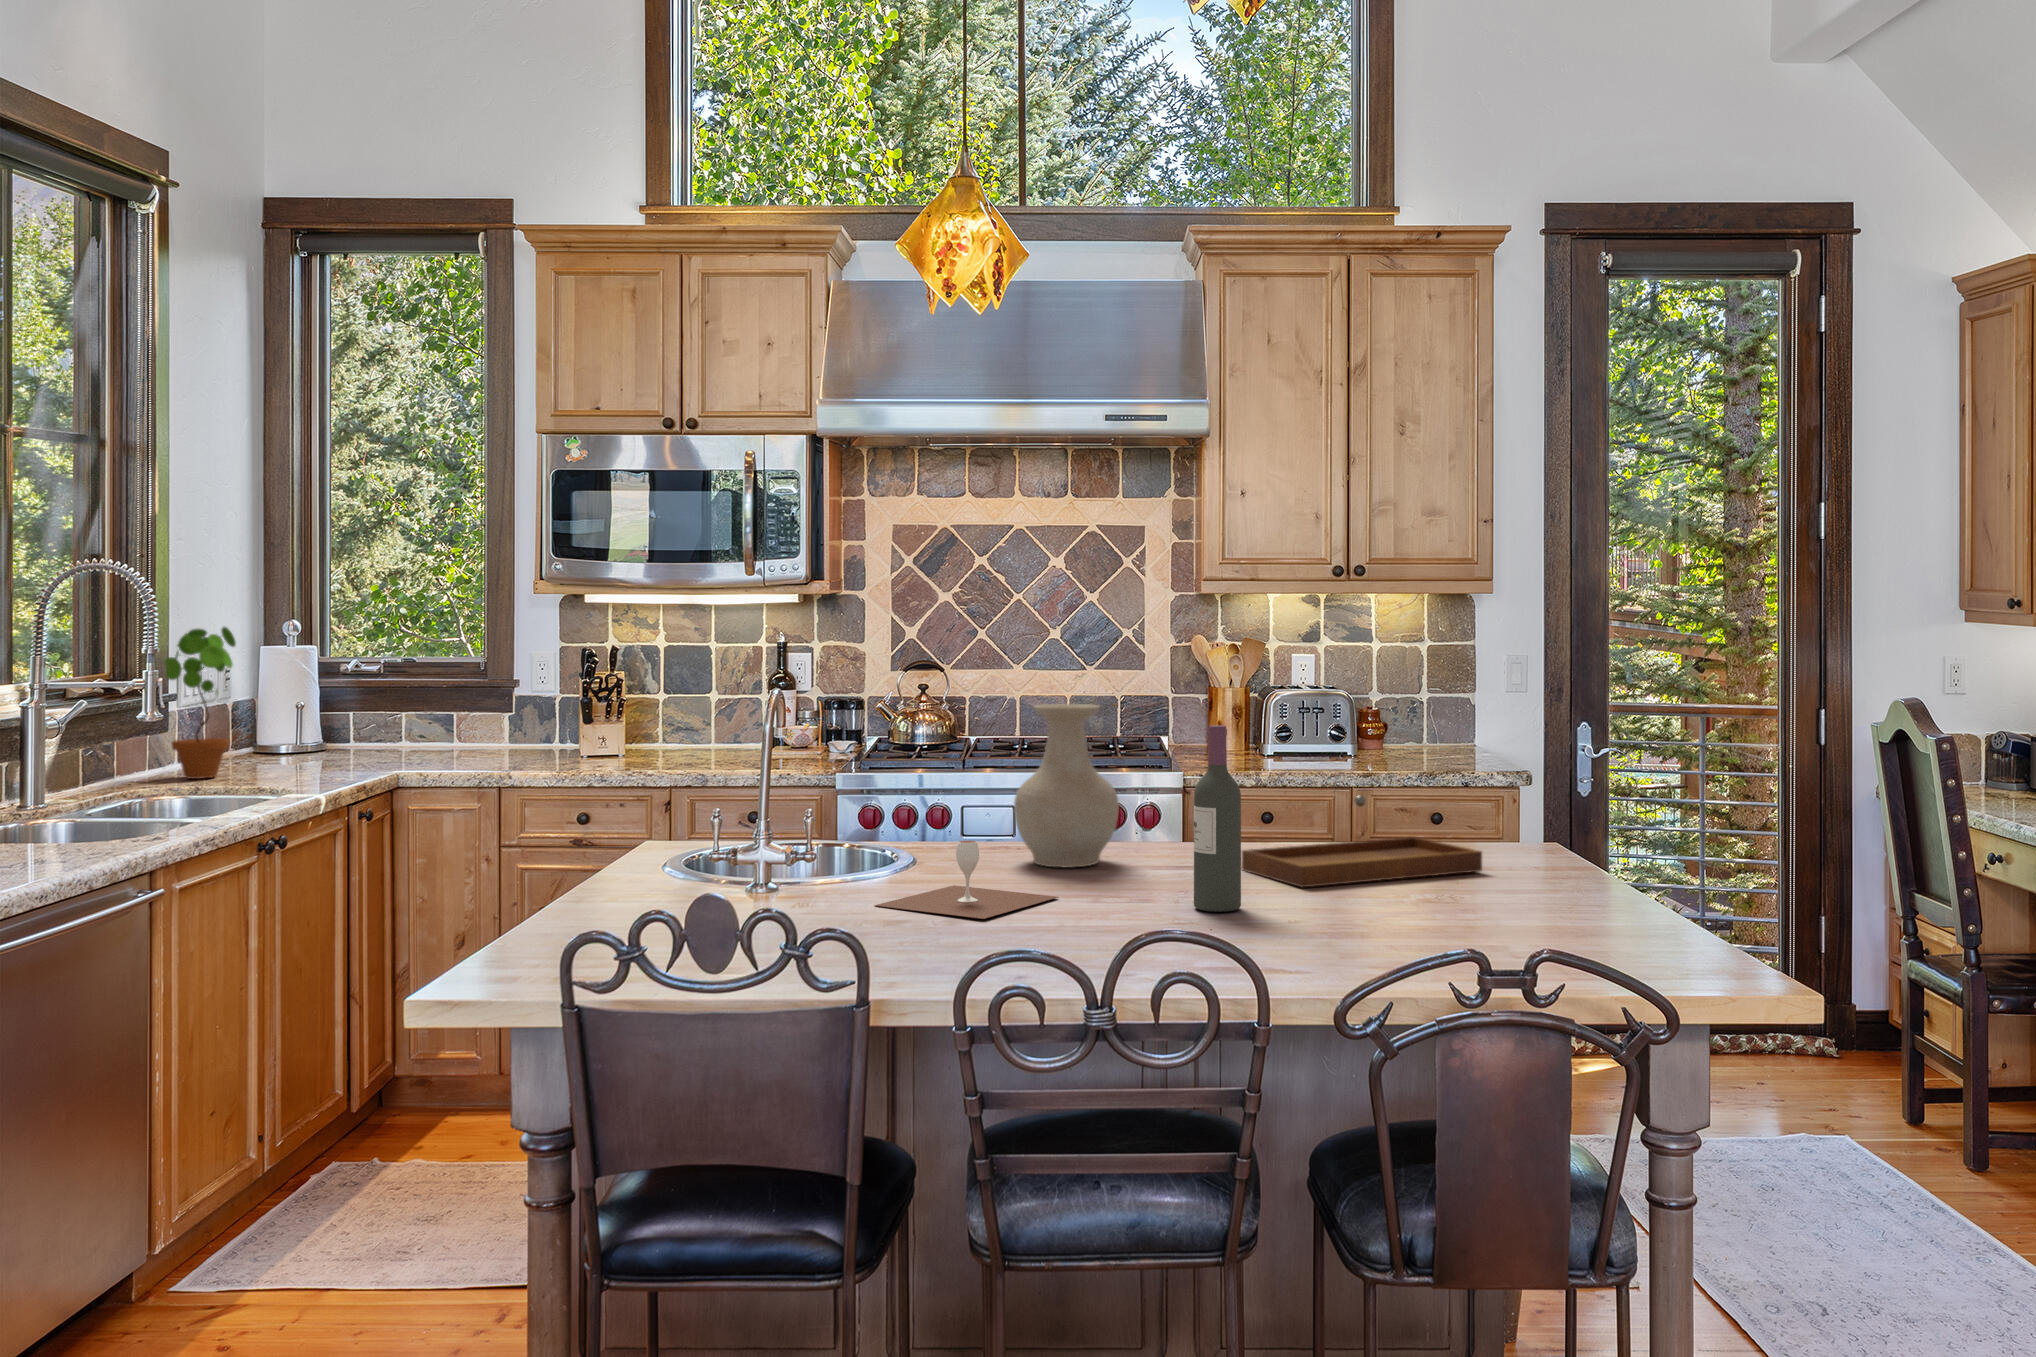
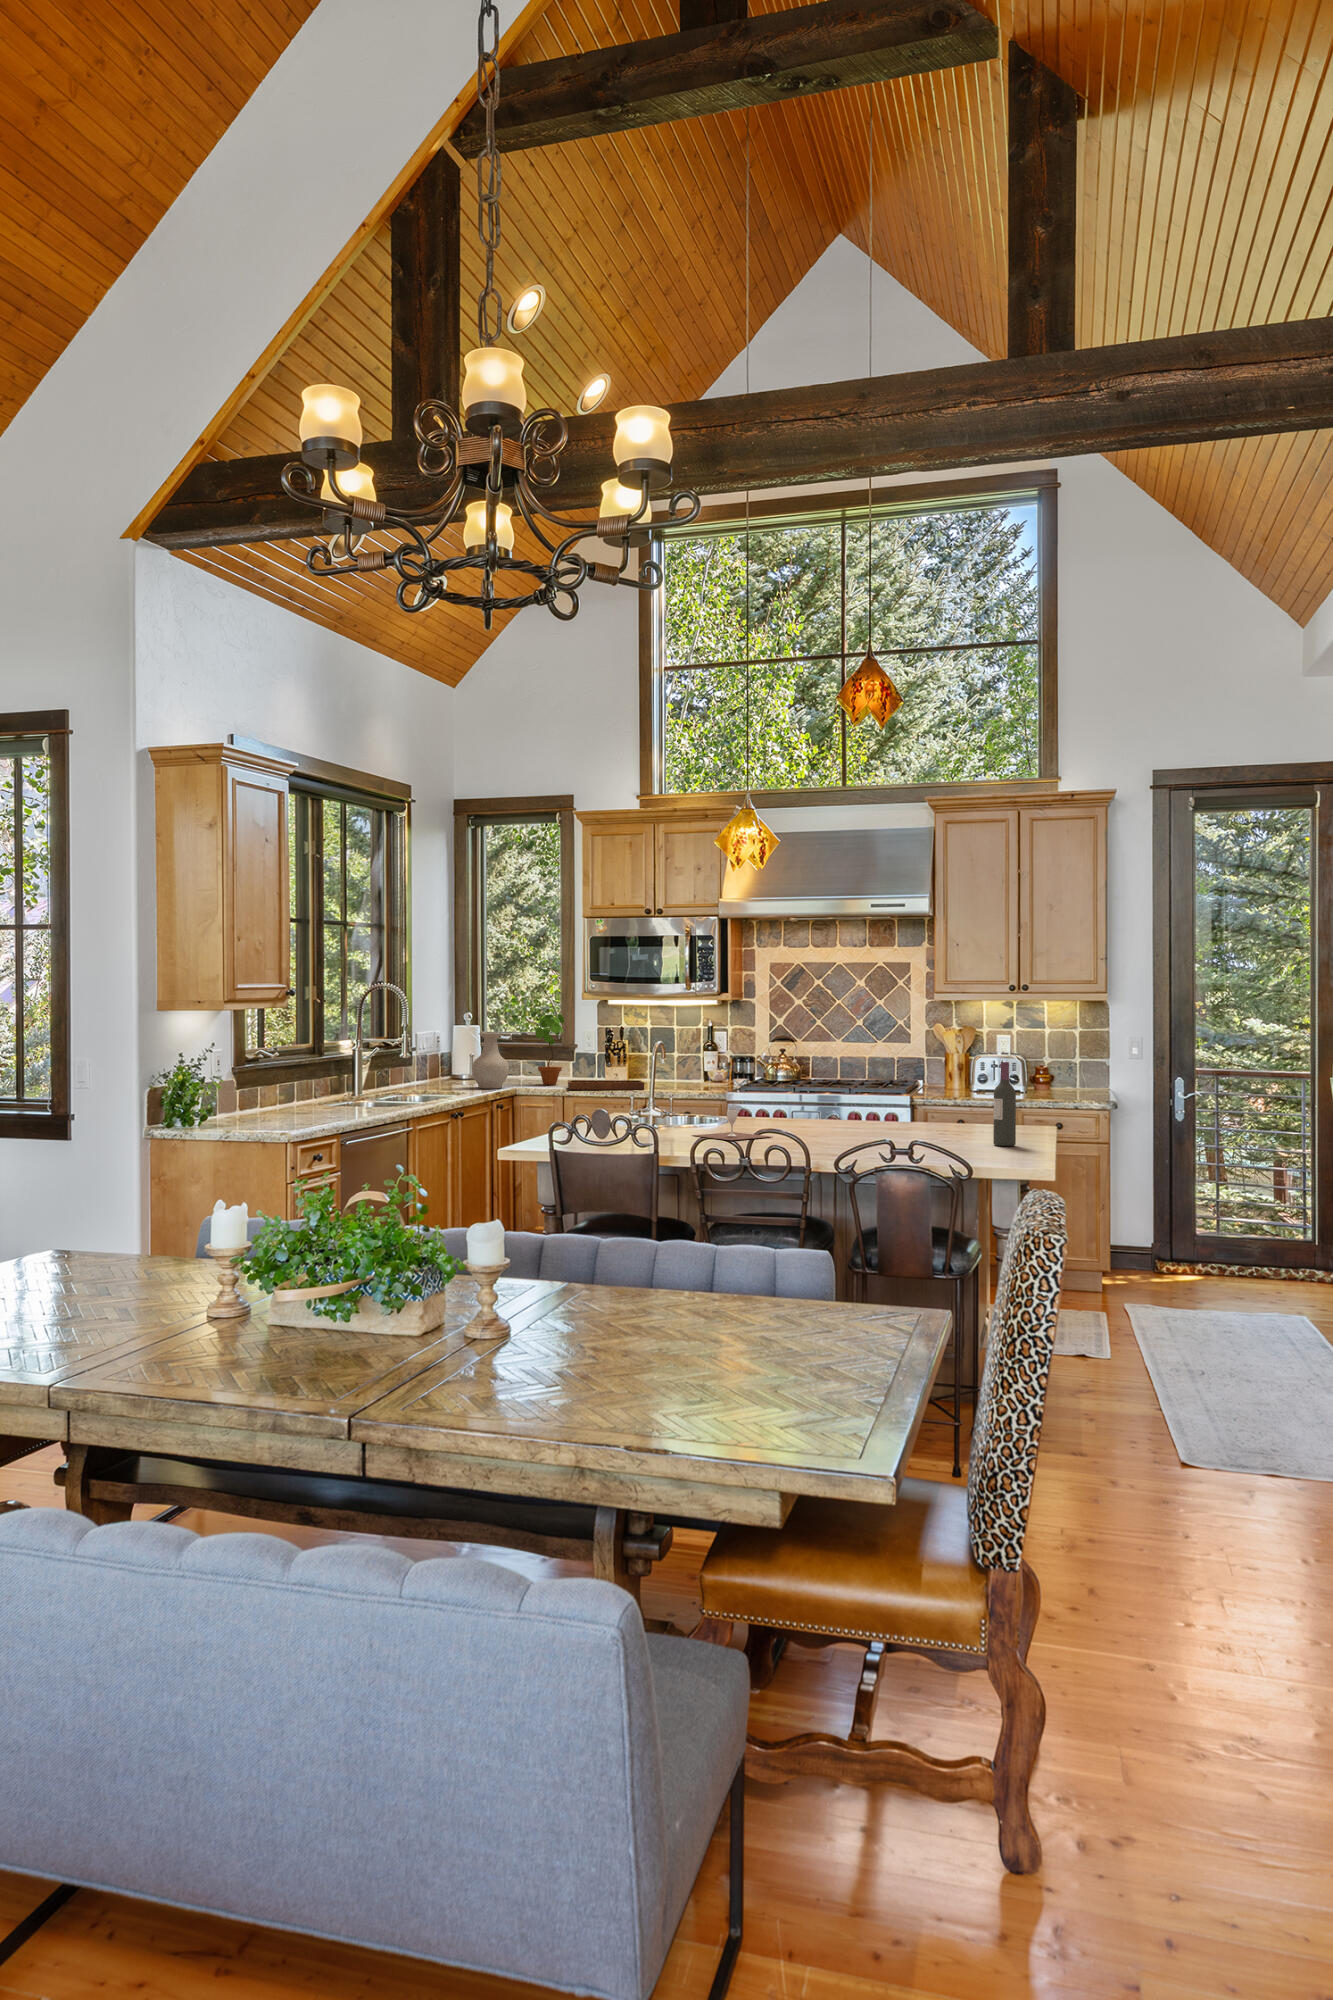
potted plant: present [165,626,236,779] -> present [535,1014,564,1085]
vase: present [1014,704,1119,867] -> present [472,1033,509,1089]
wine bottle: present [1194,725,1241,912] -> present [993,1062,1016,1146]
tray: present [1242,795,1482,887] -> present [568,1063,644,1090]

